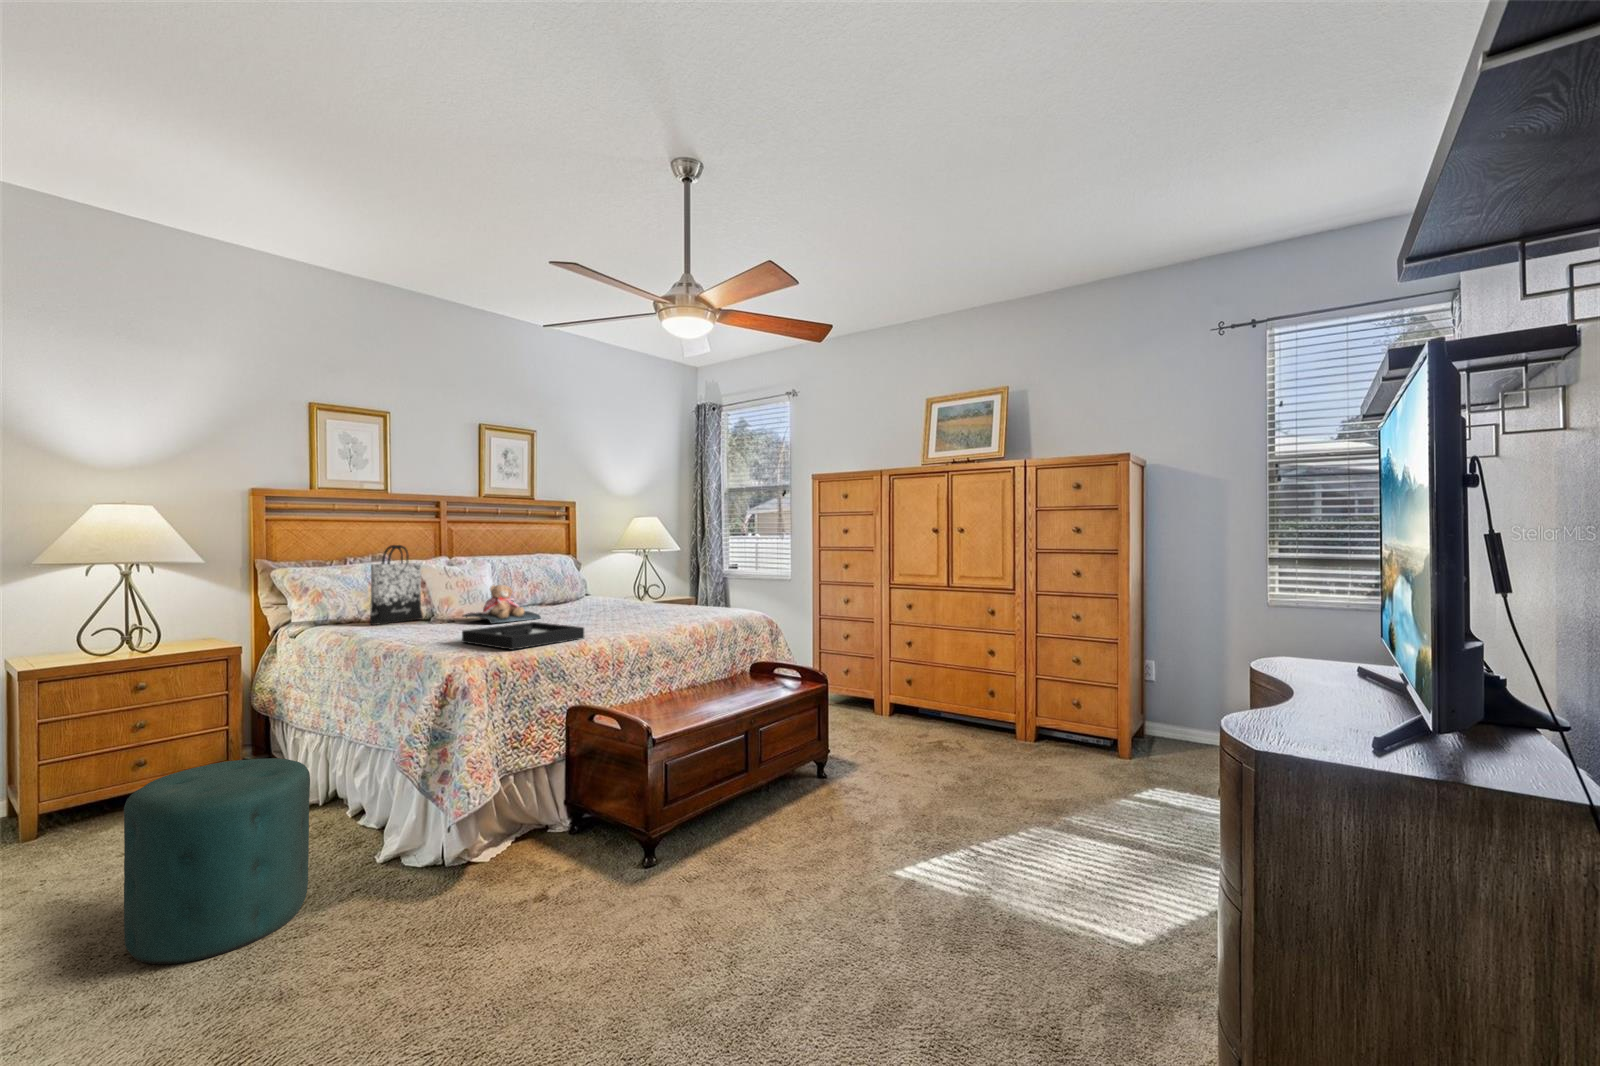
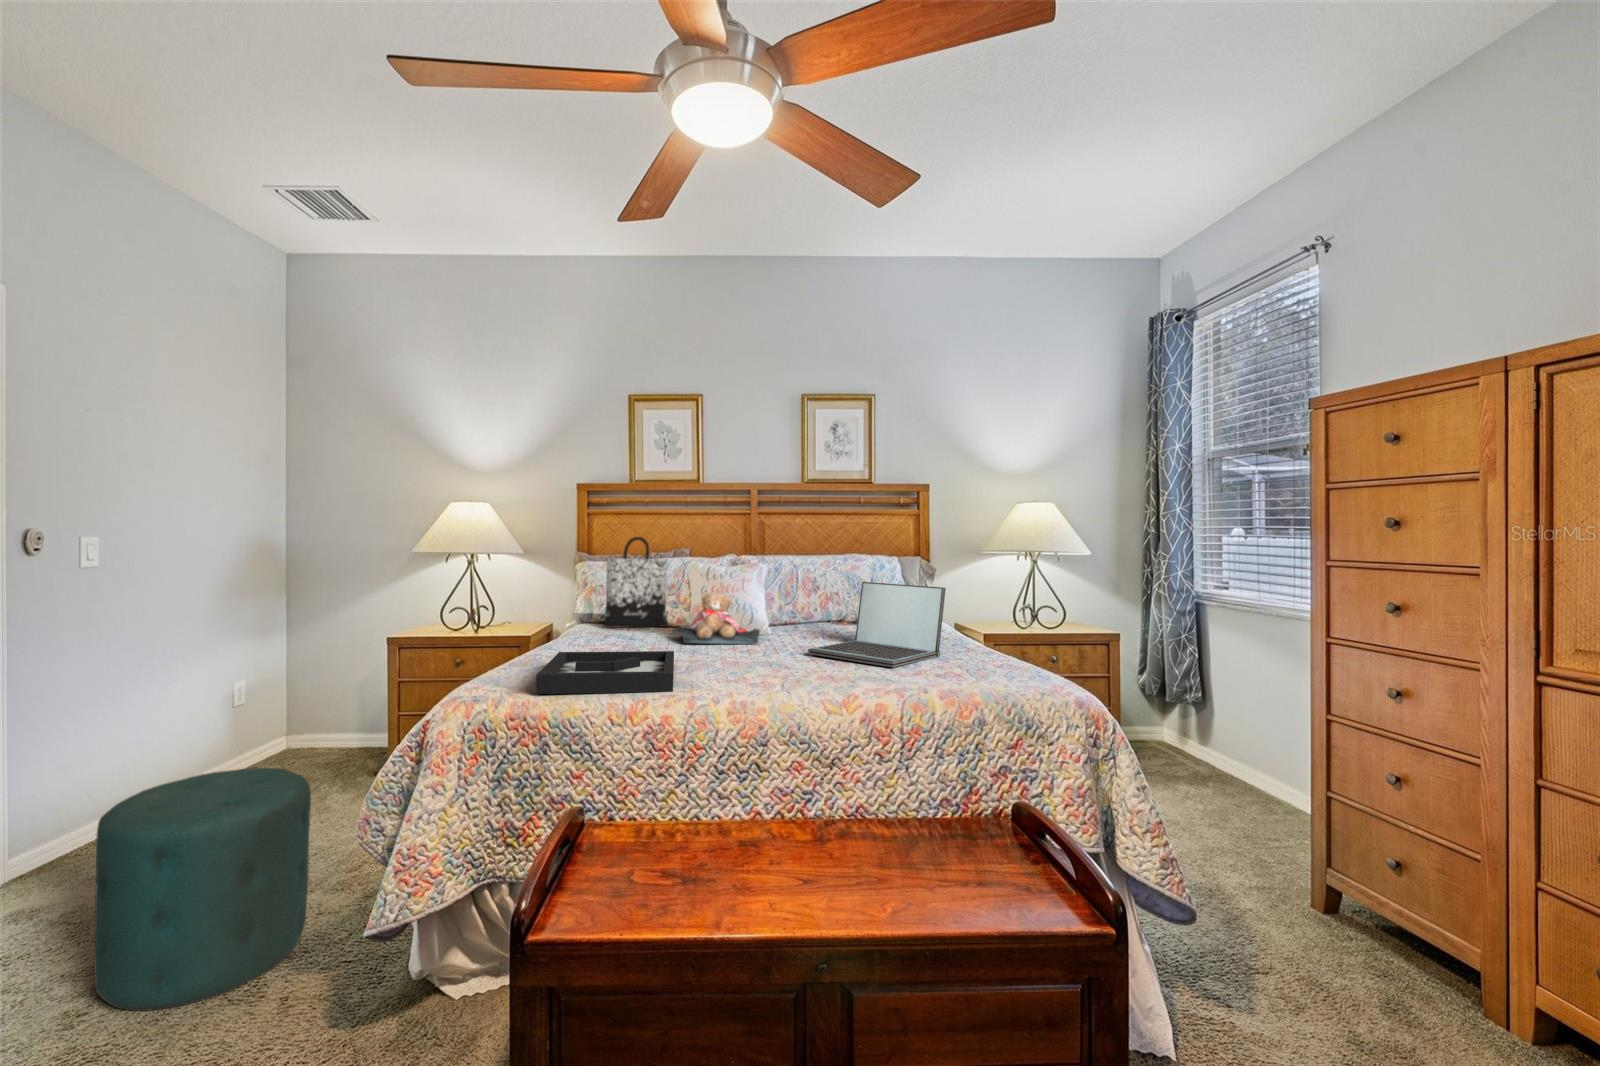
laptop: none [597,569,667,617] -> present [808,582,946,667]

